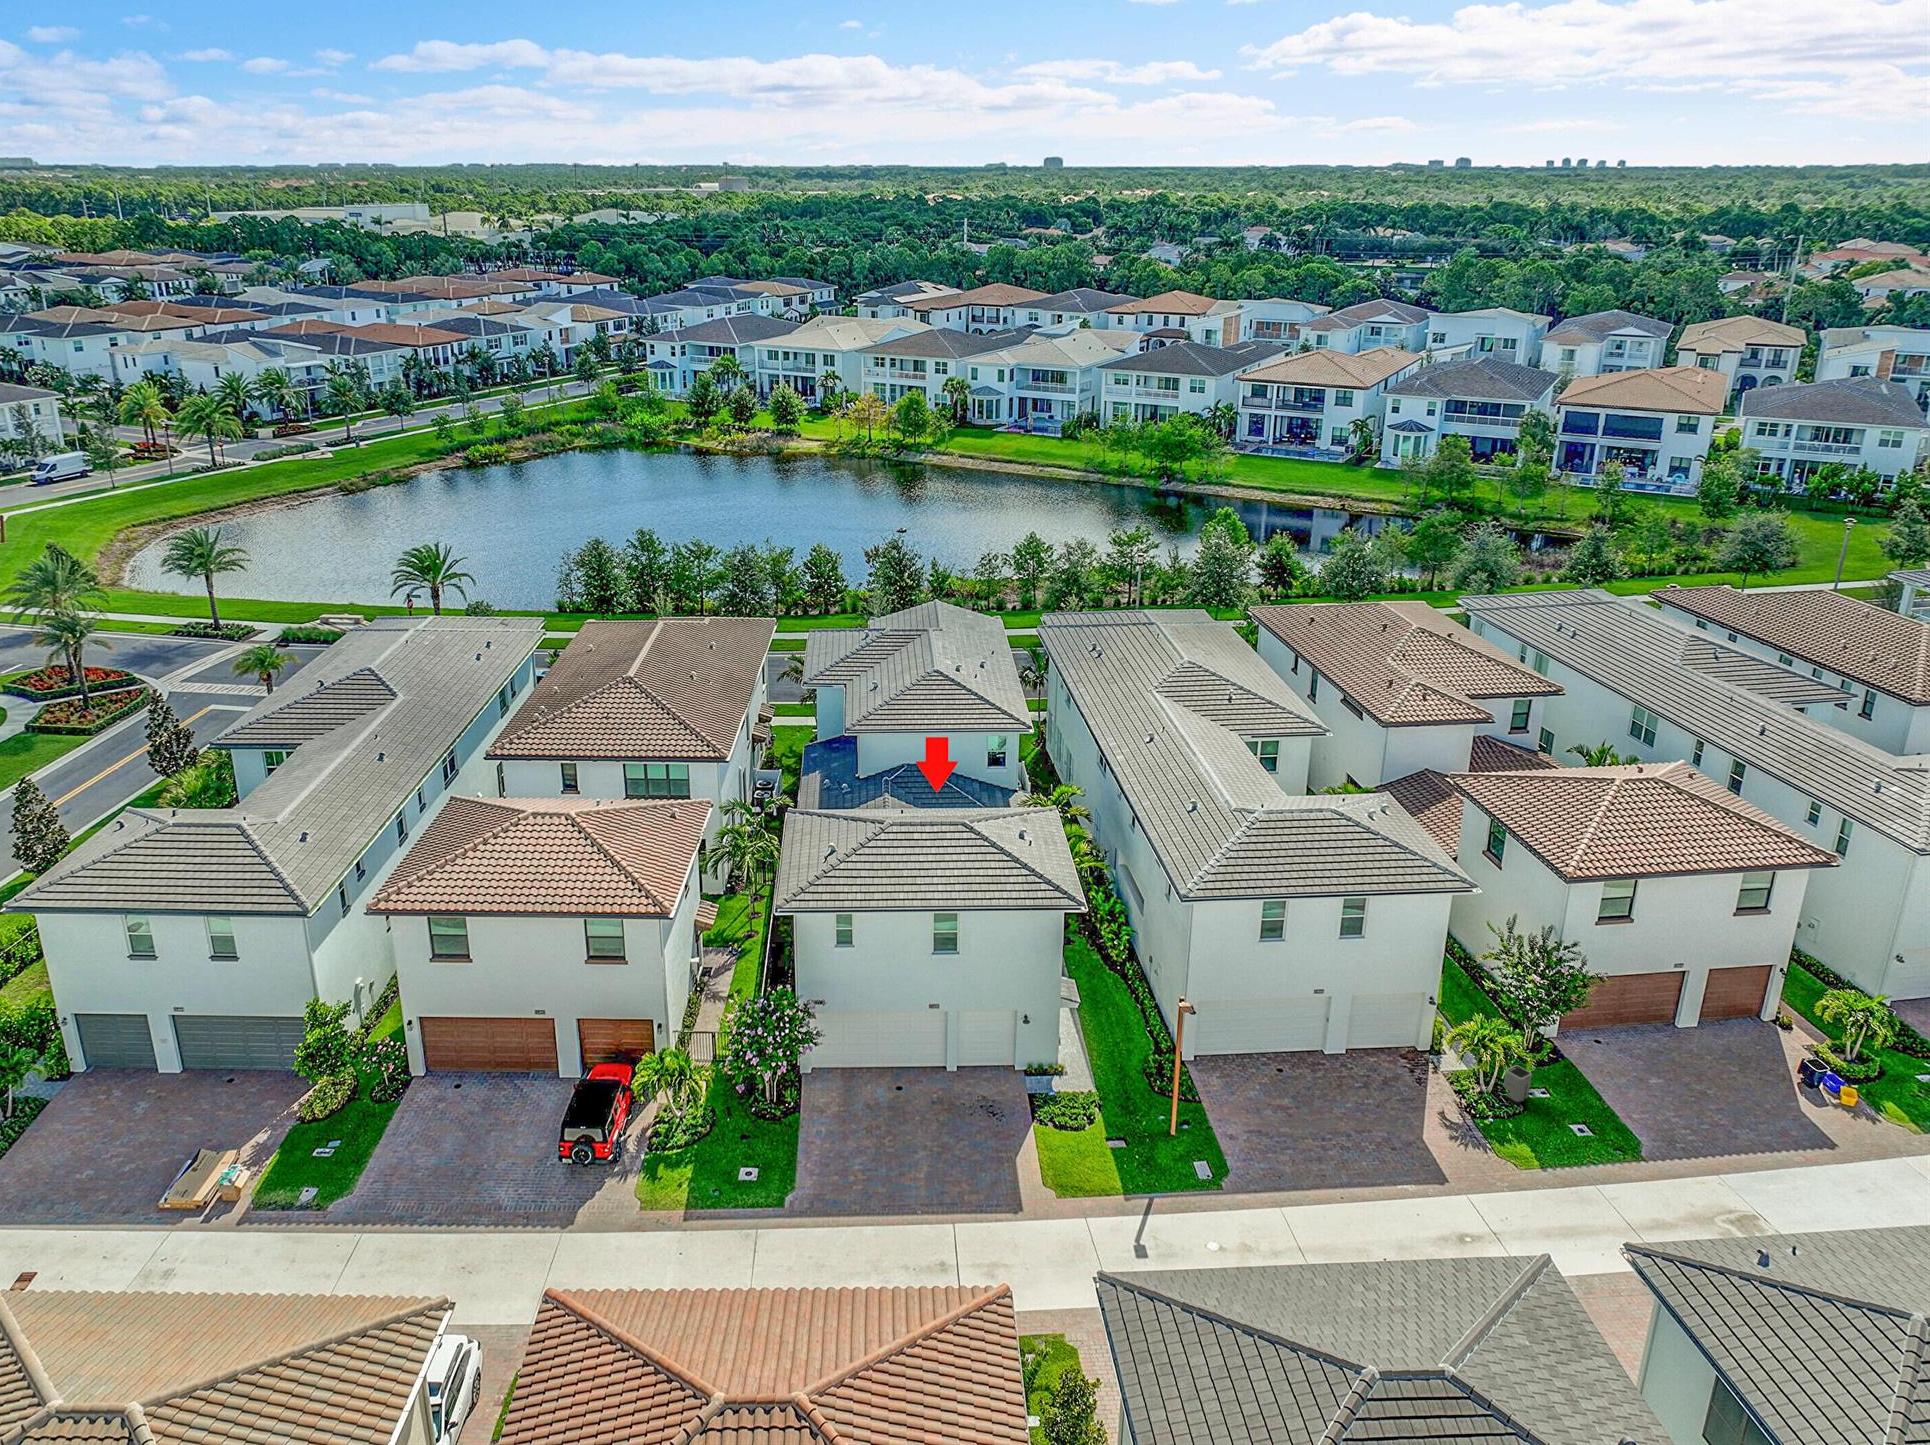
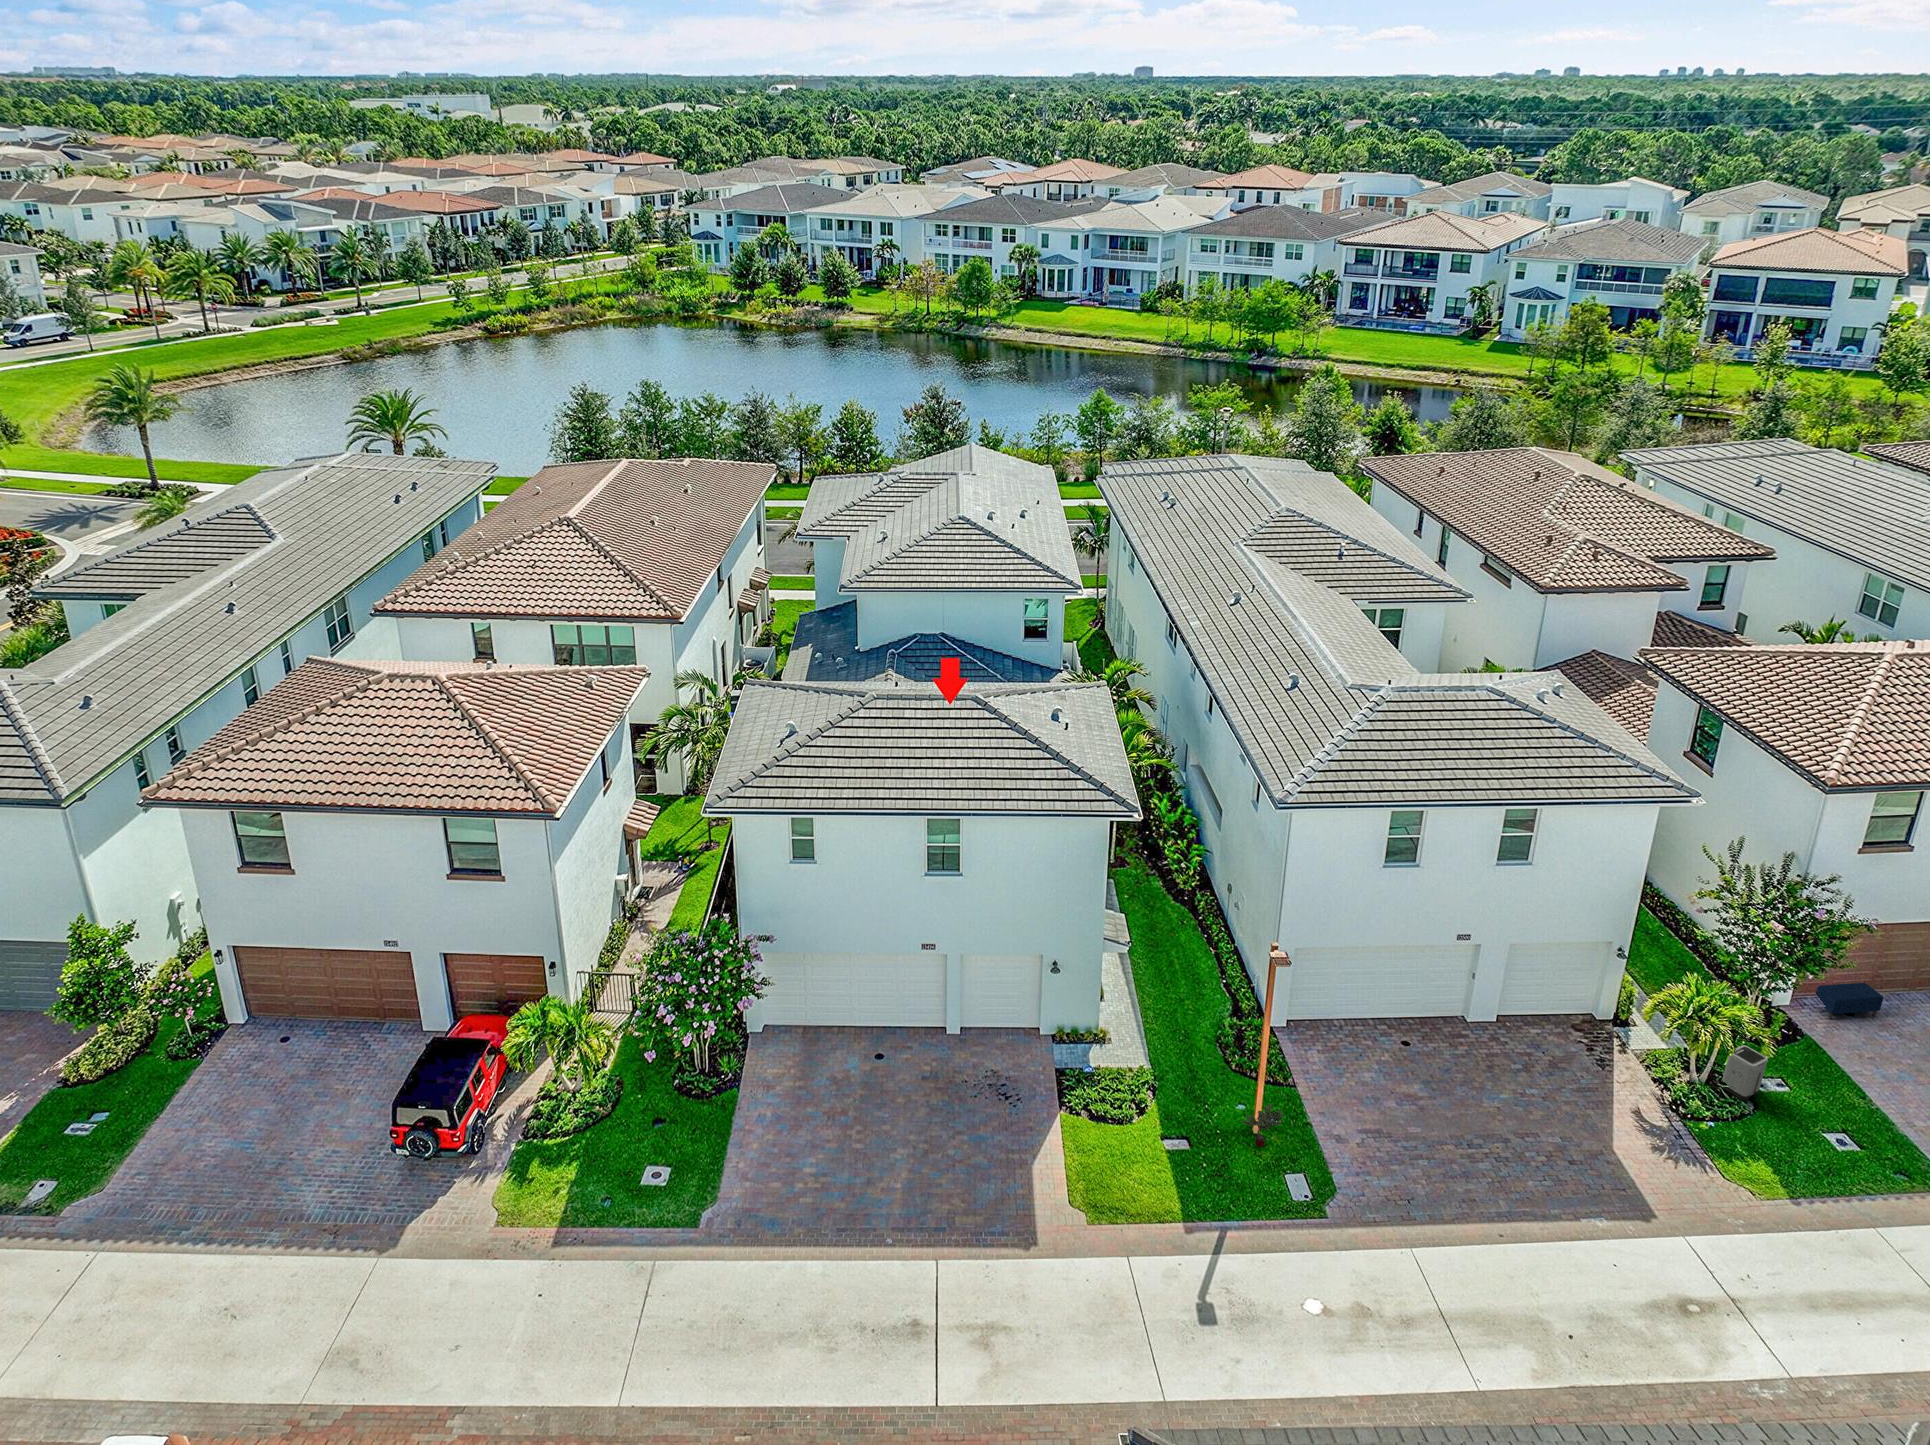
bench: none [1574,1020,1621,1047] -> present [1815,983,1883,1019]
potted tree: none [1163,1112,1192,1144] -> present [1242,1103,1283,1147]

